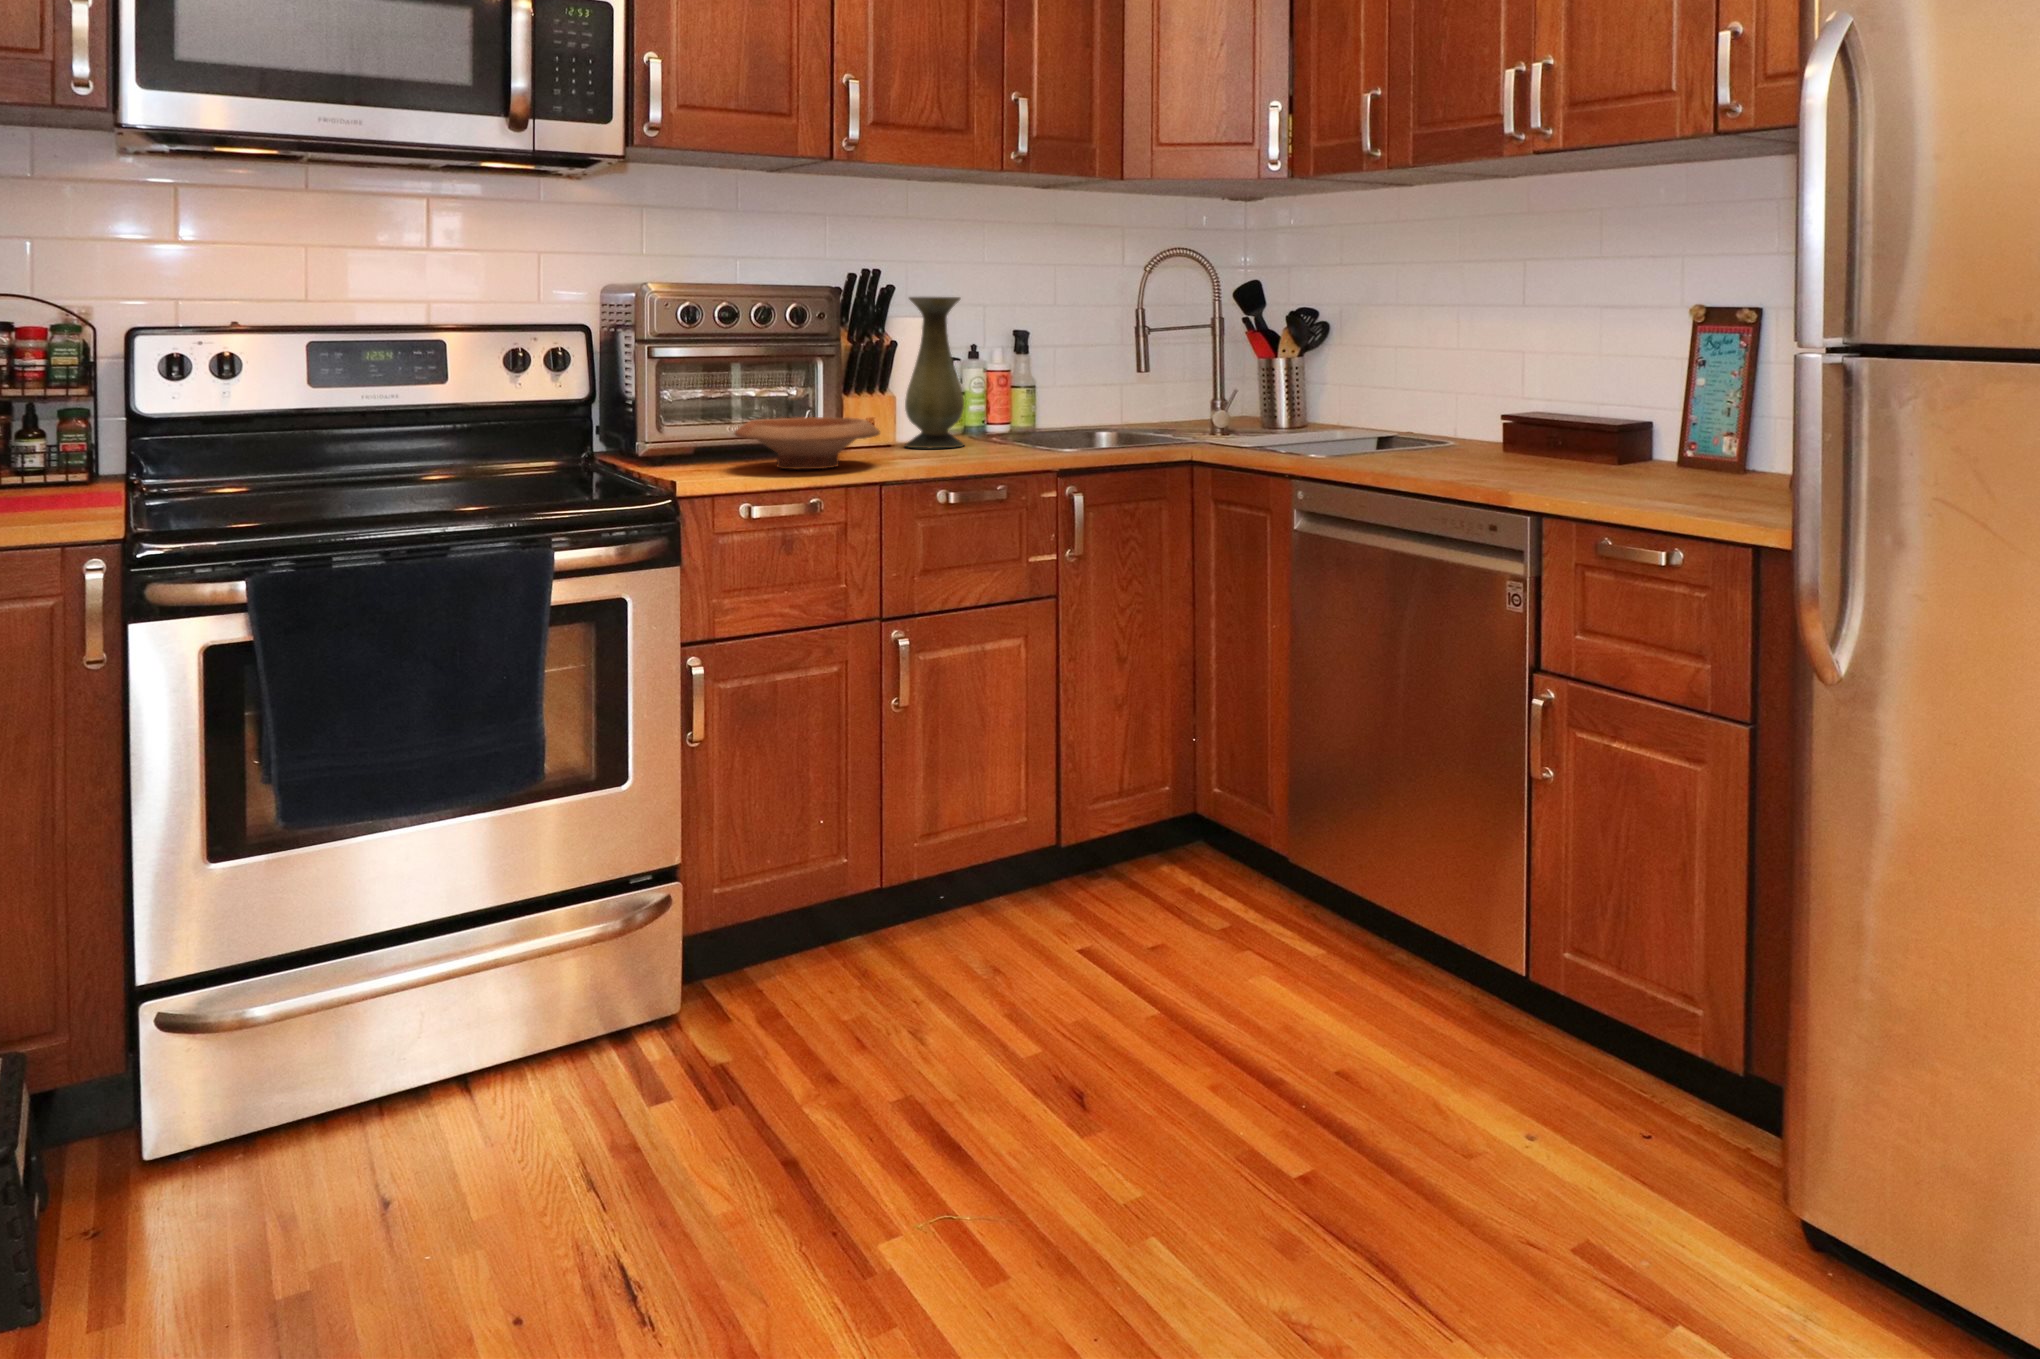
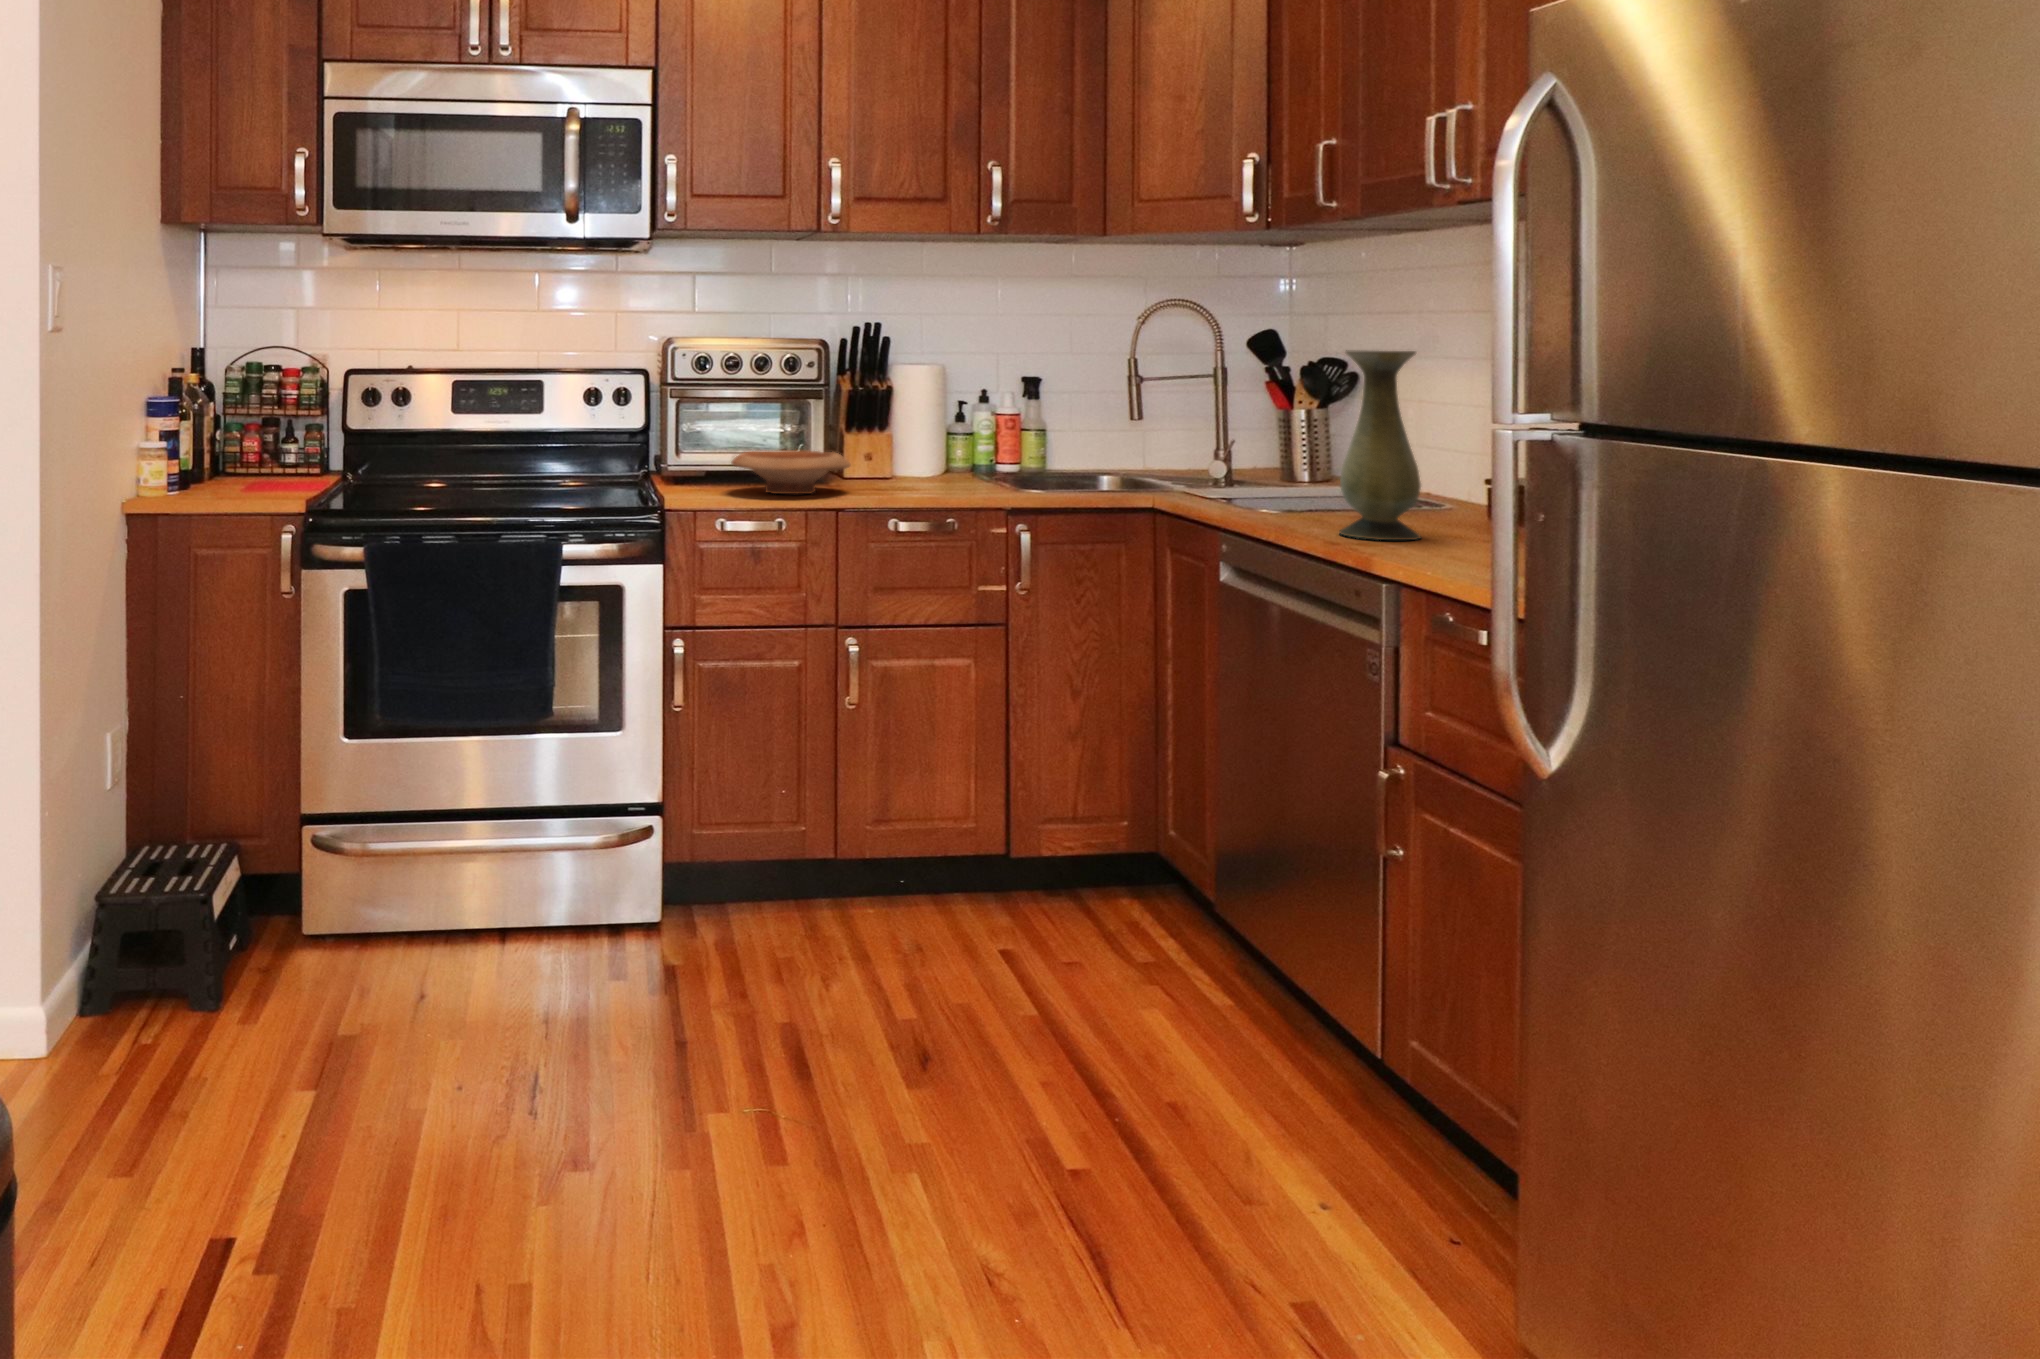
vase: present [905,297,964,448] -> present [1340,350,1421,540]

